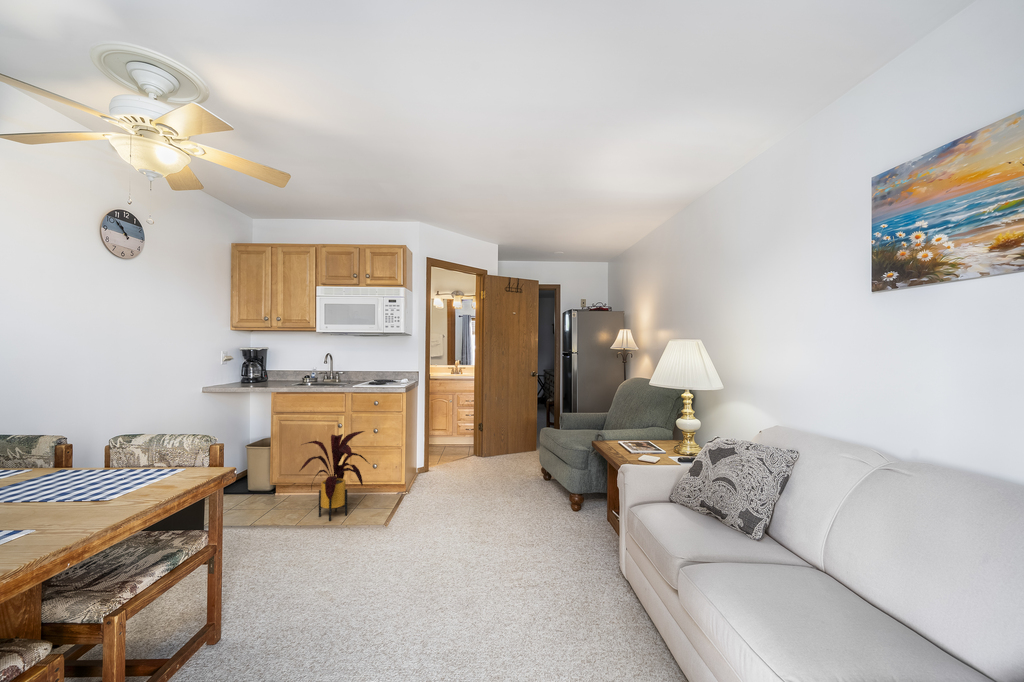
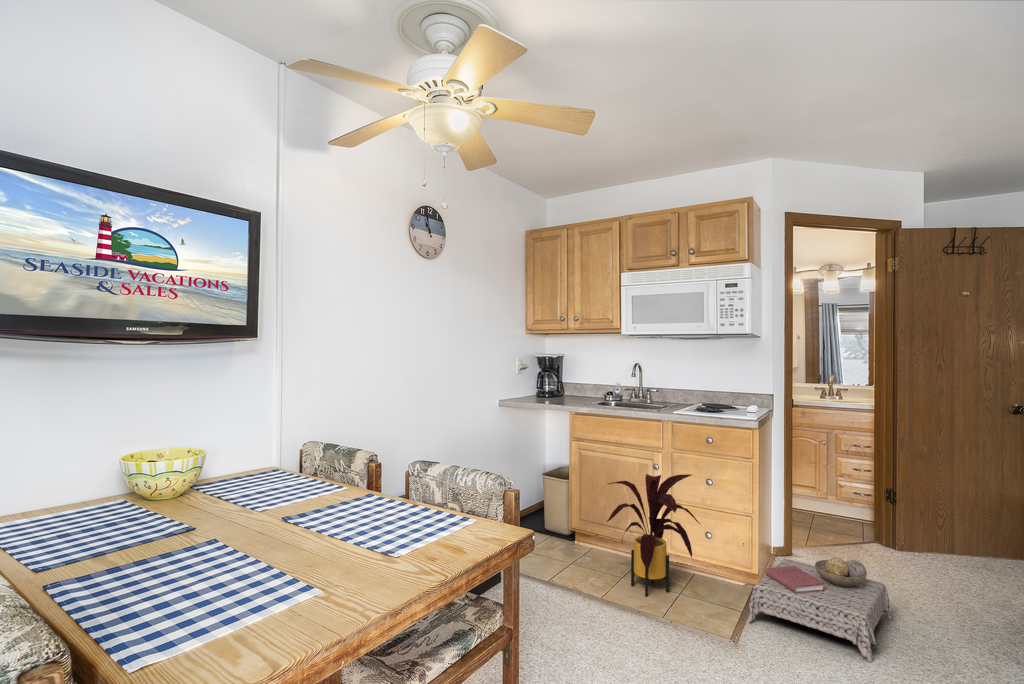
ottoman: none [399,470,480,526] -> present [749,557,891,662]

